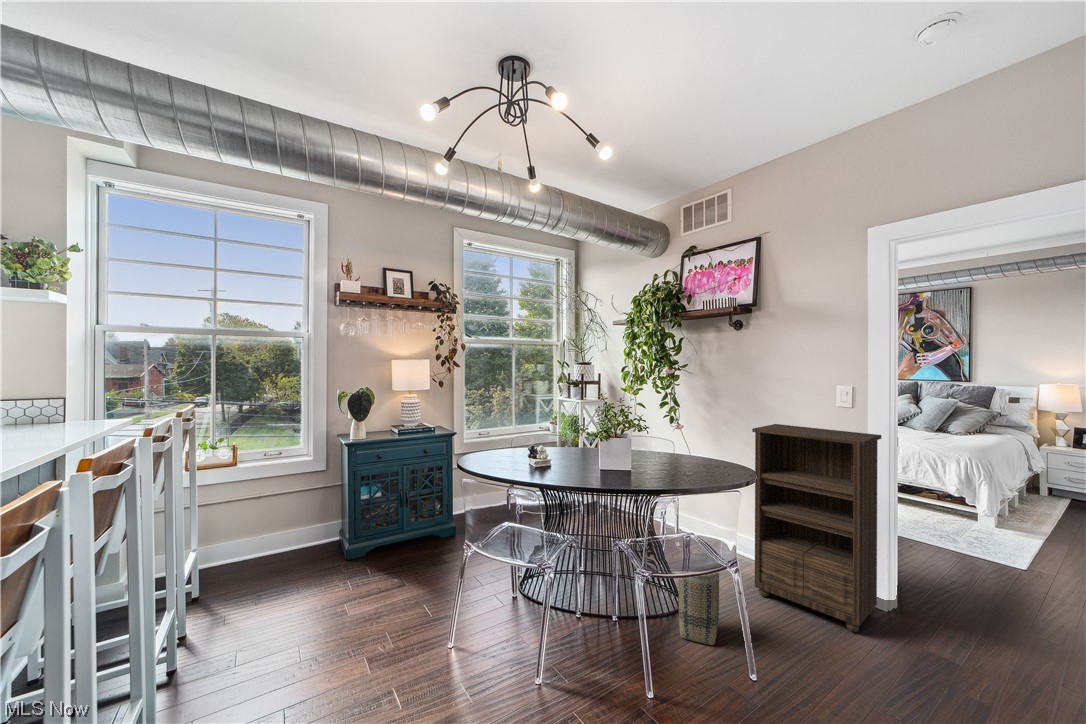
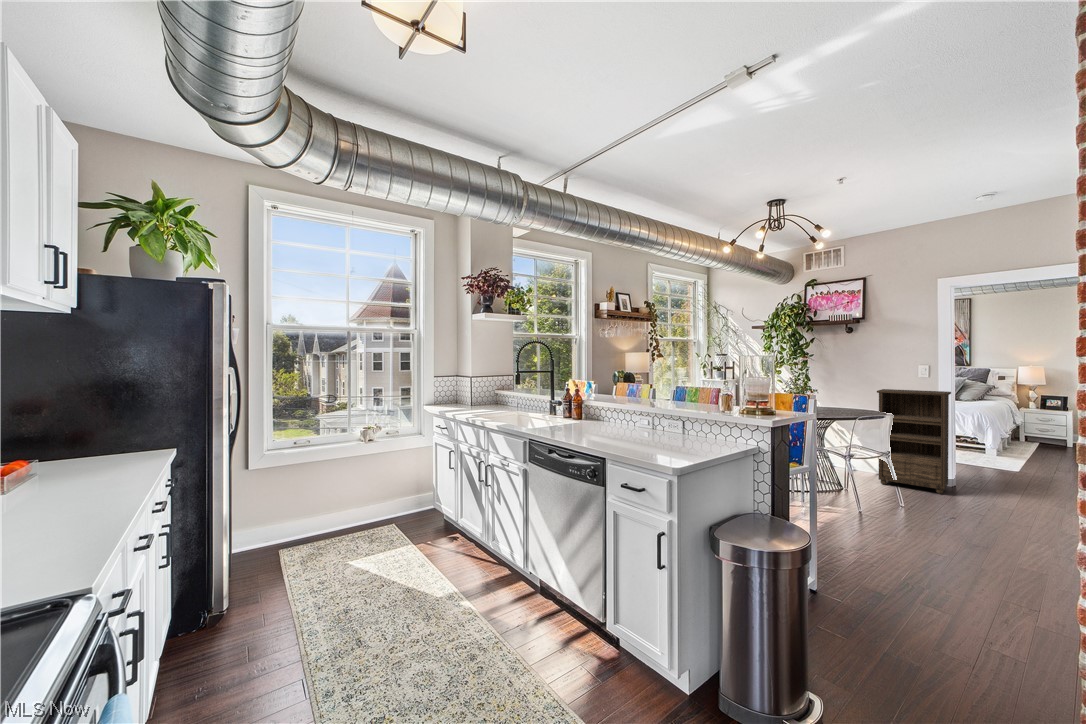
basket: present [678,573,719,645] -> none [851,459,876,499]

